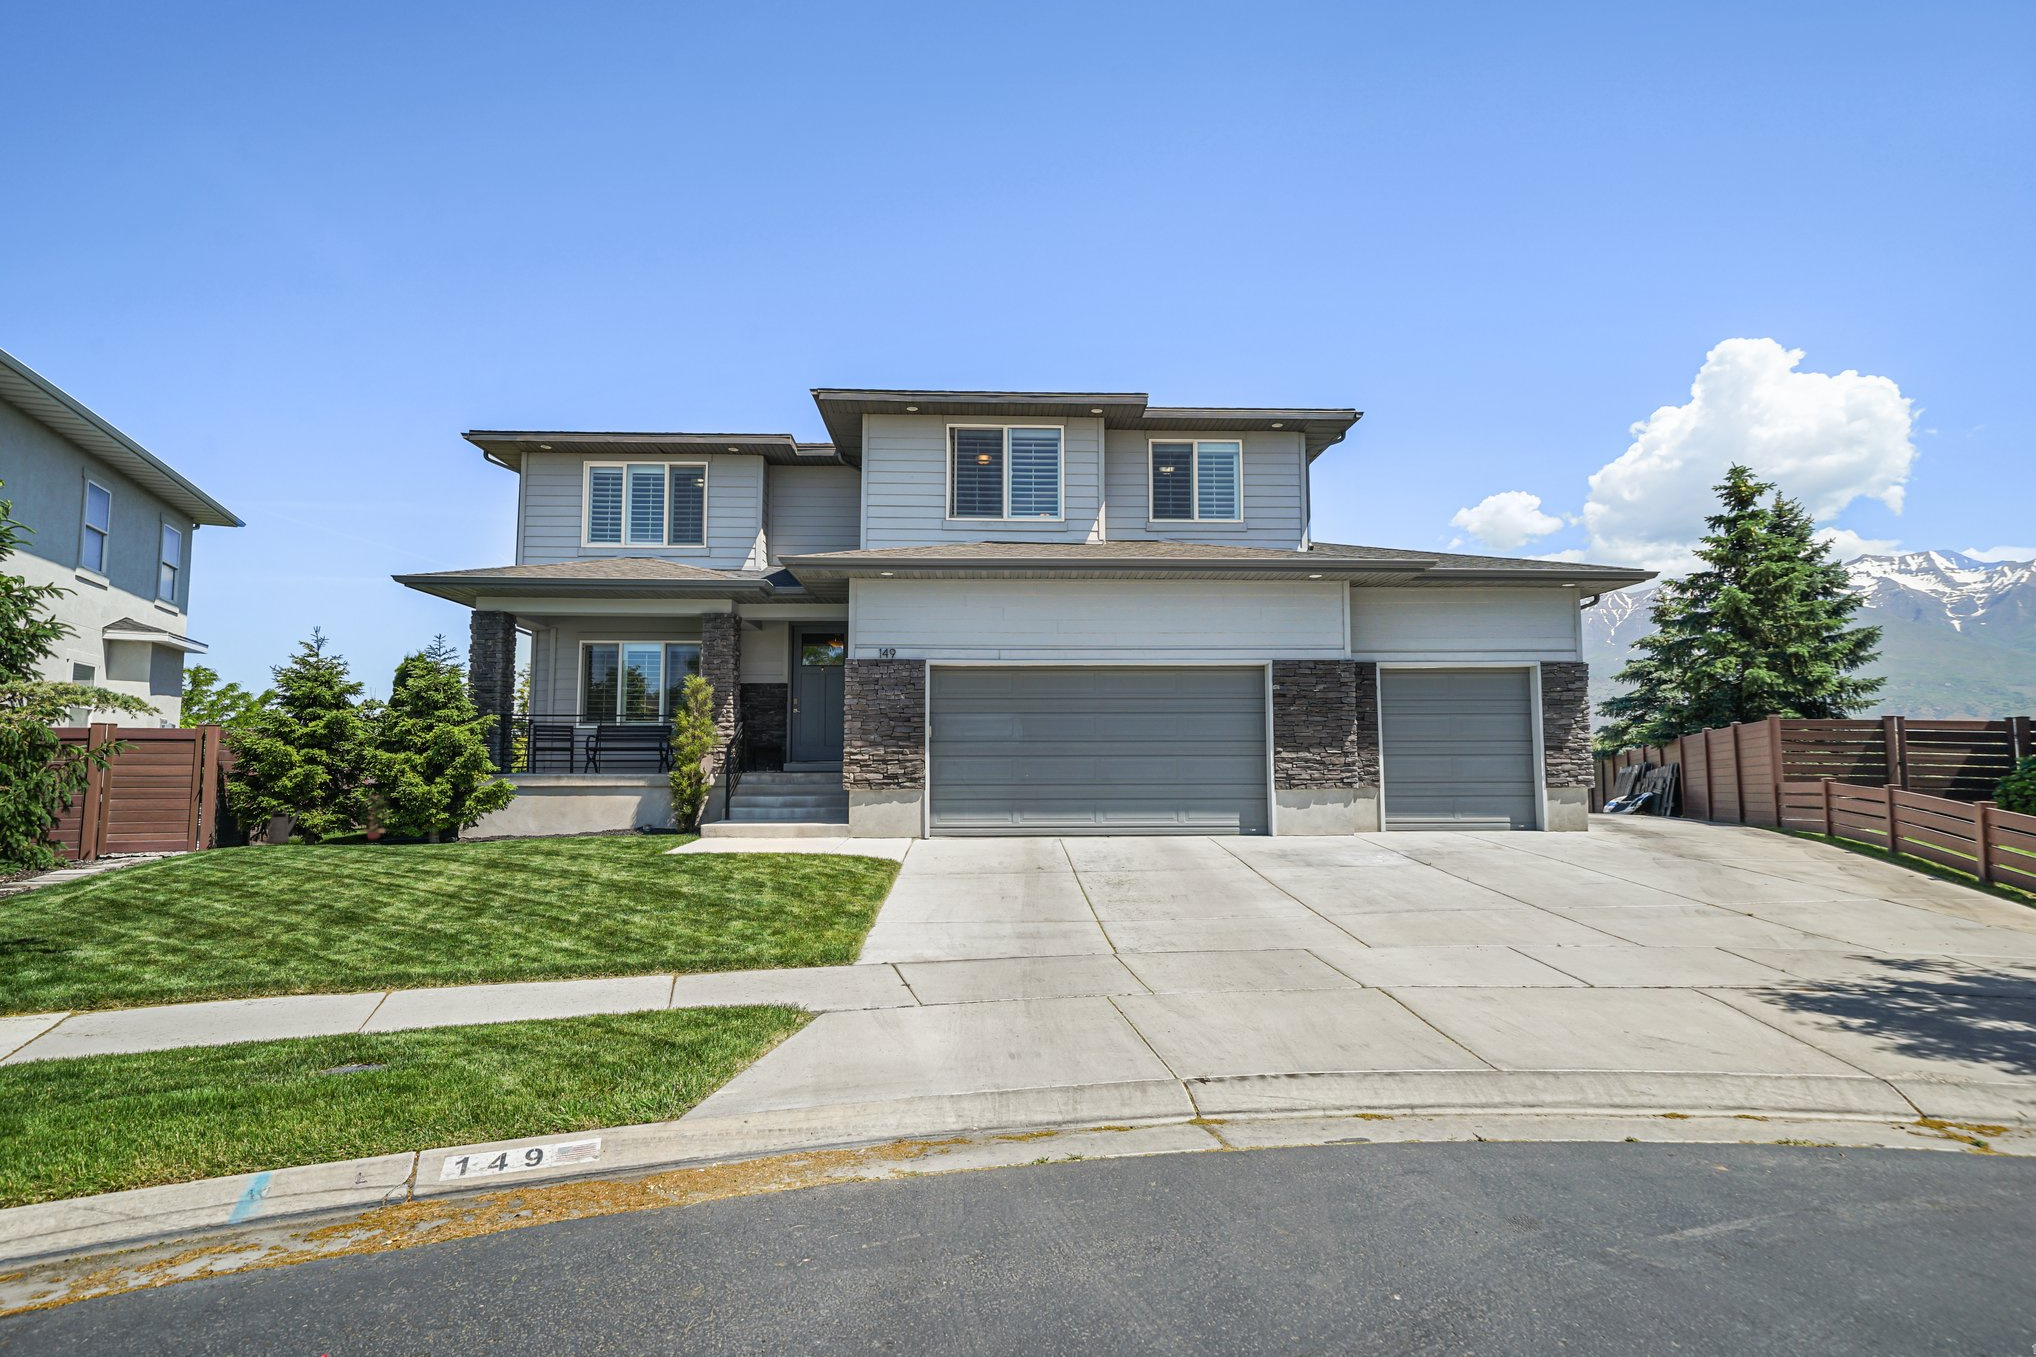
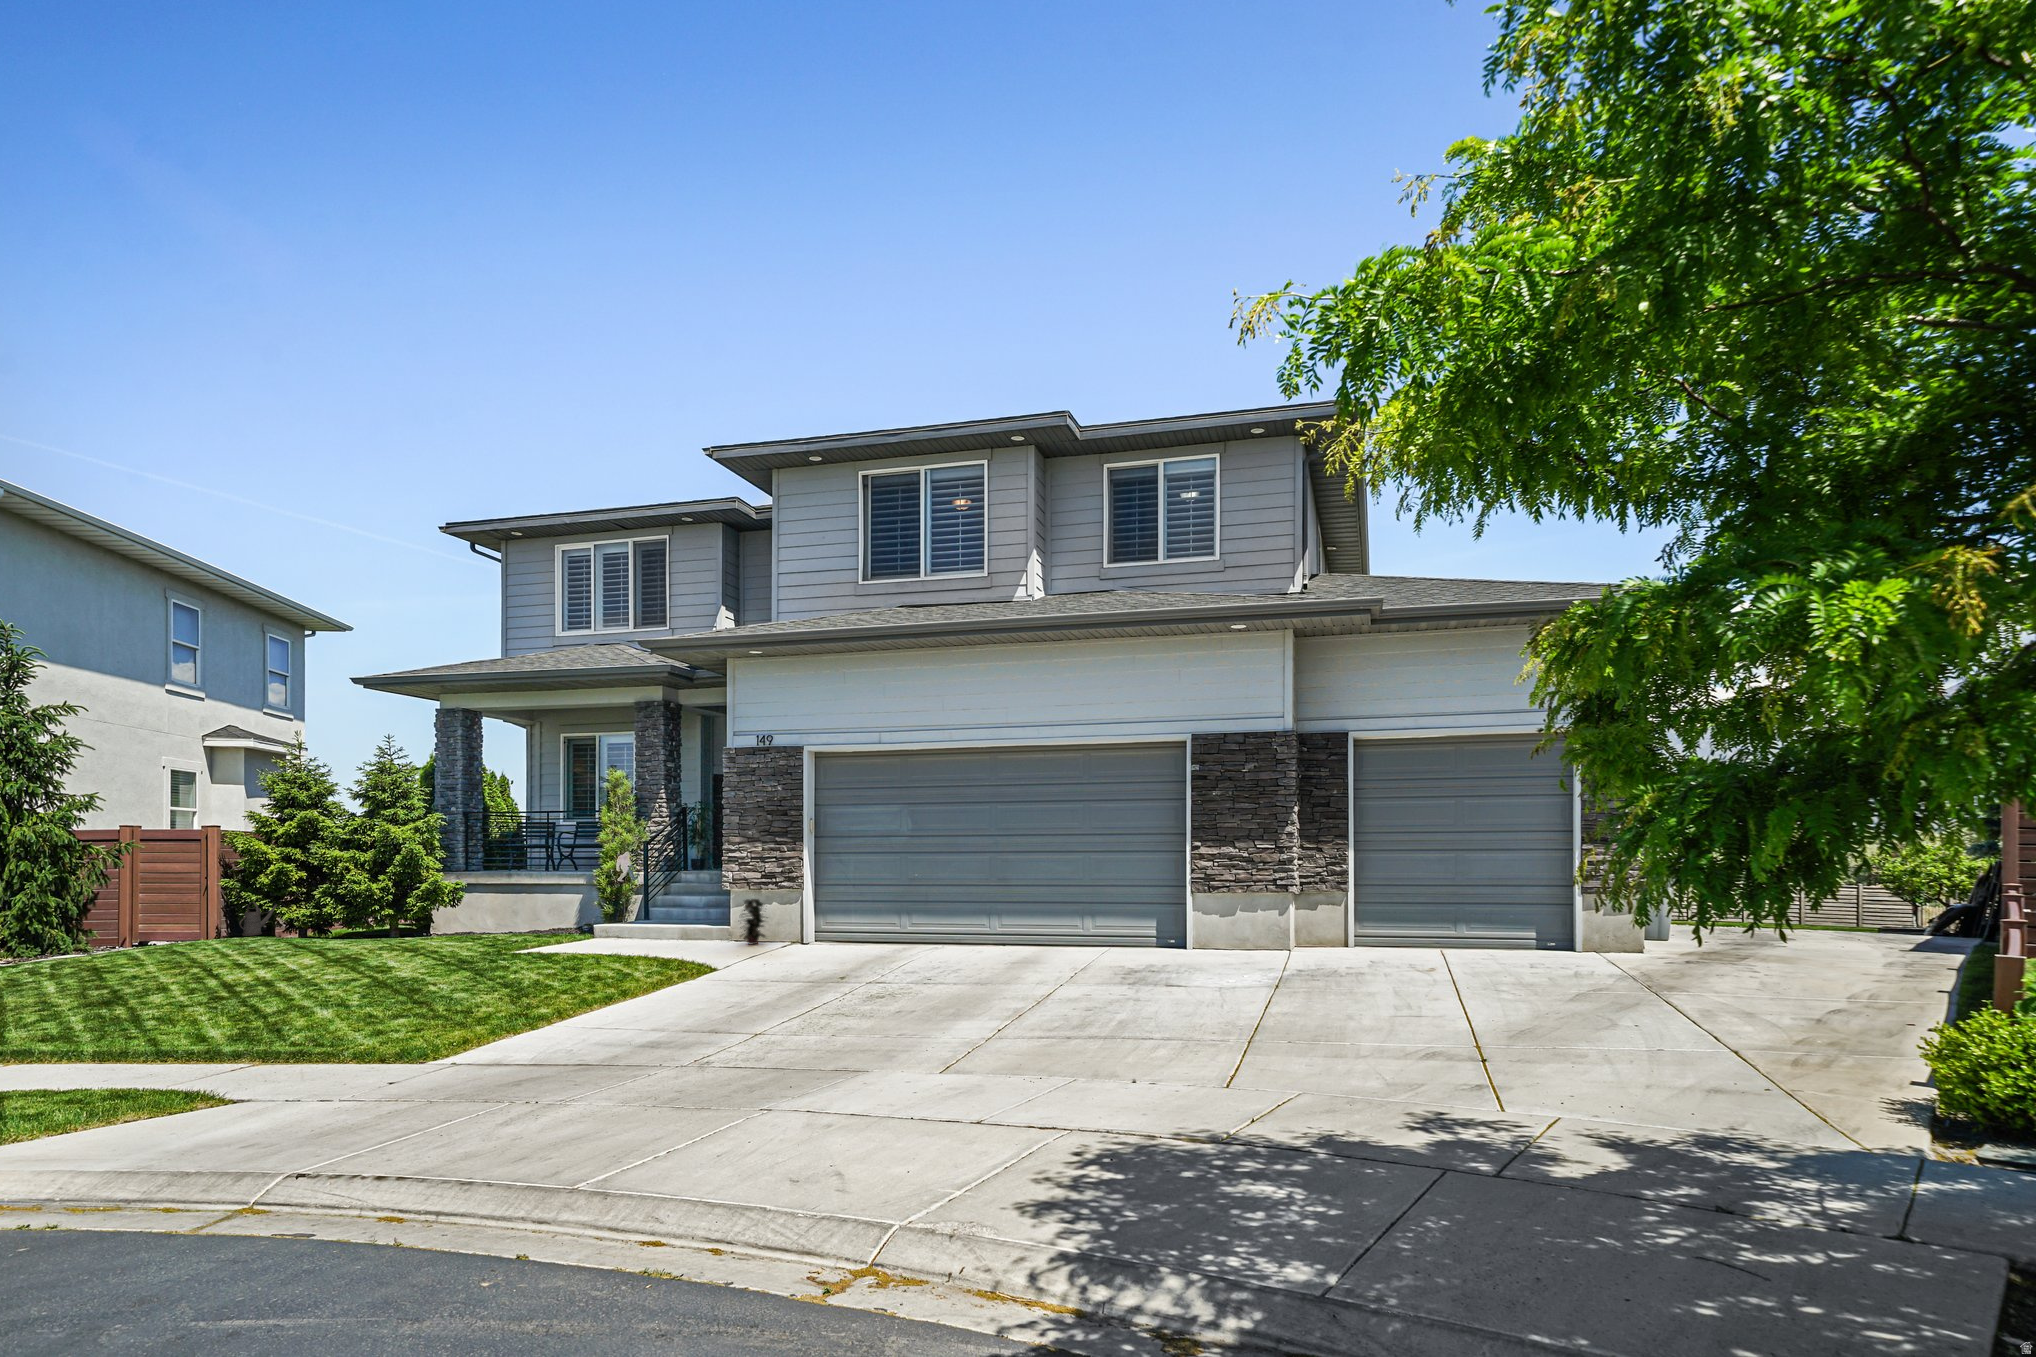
decorative plant: present [361,796,389,839] -> present [742,899,767,945]

